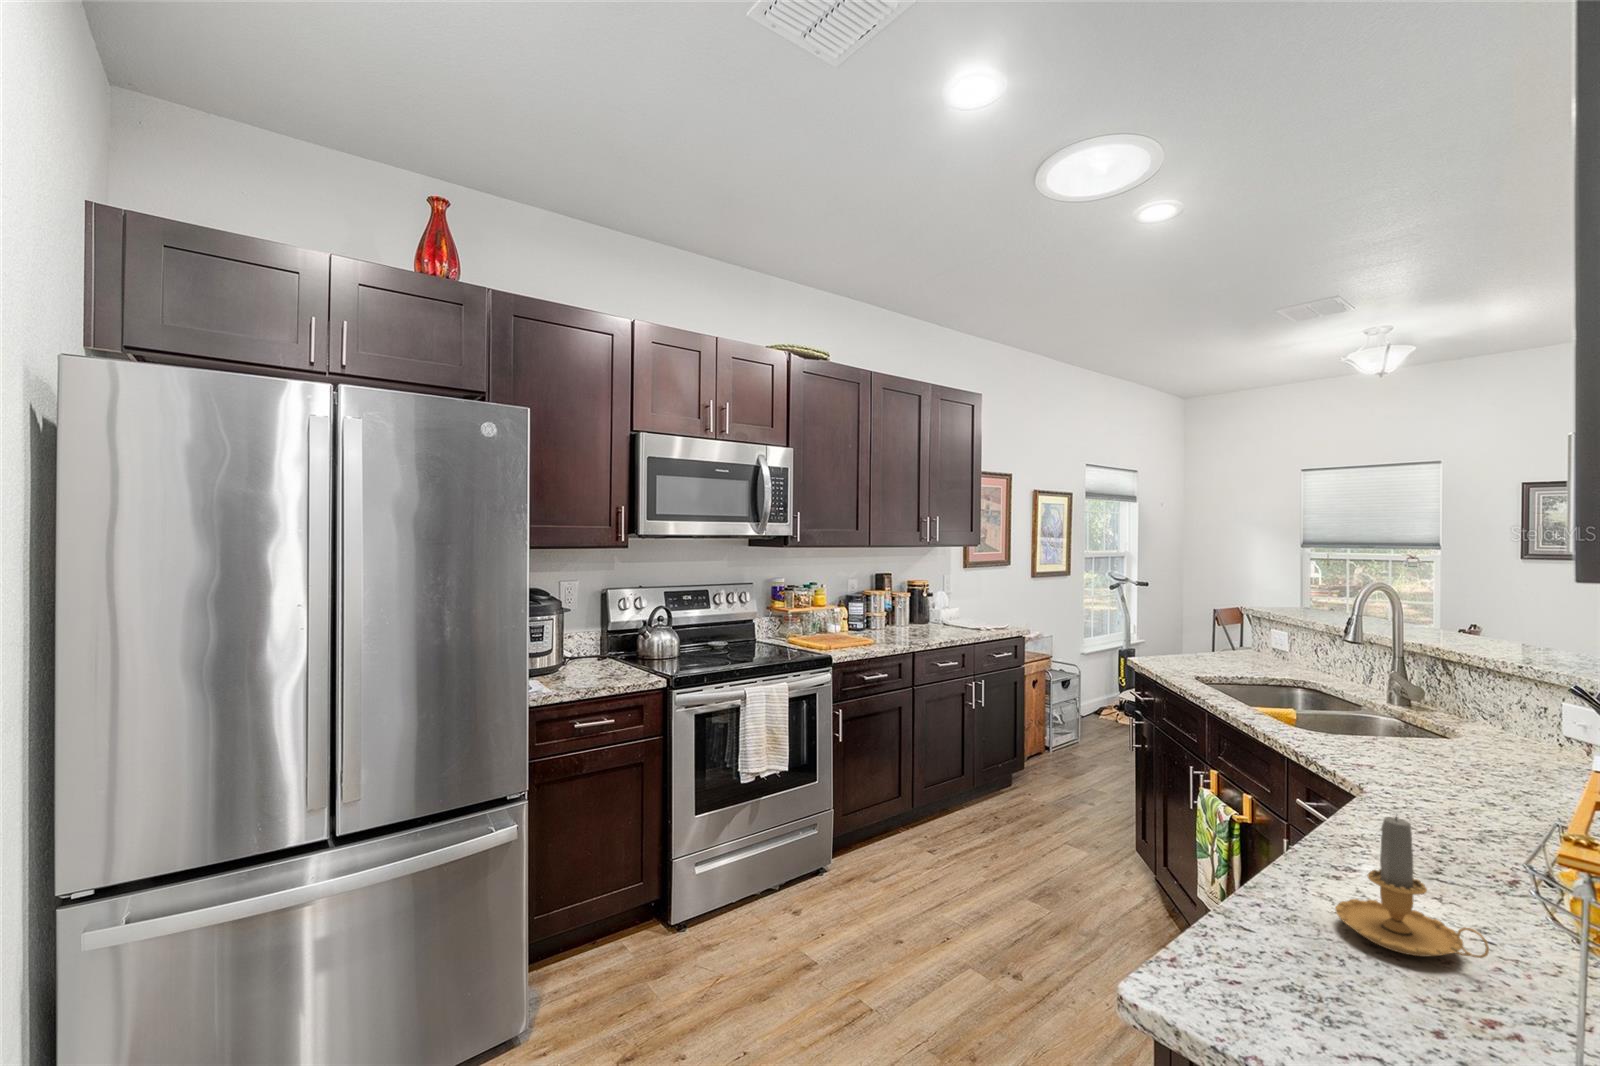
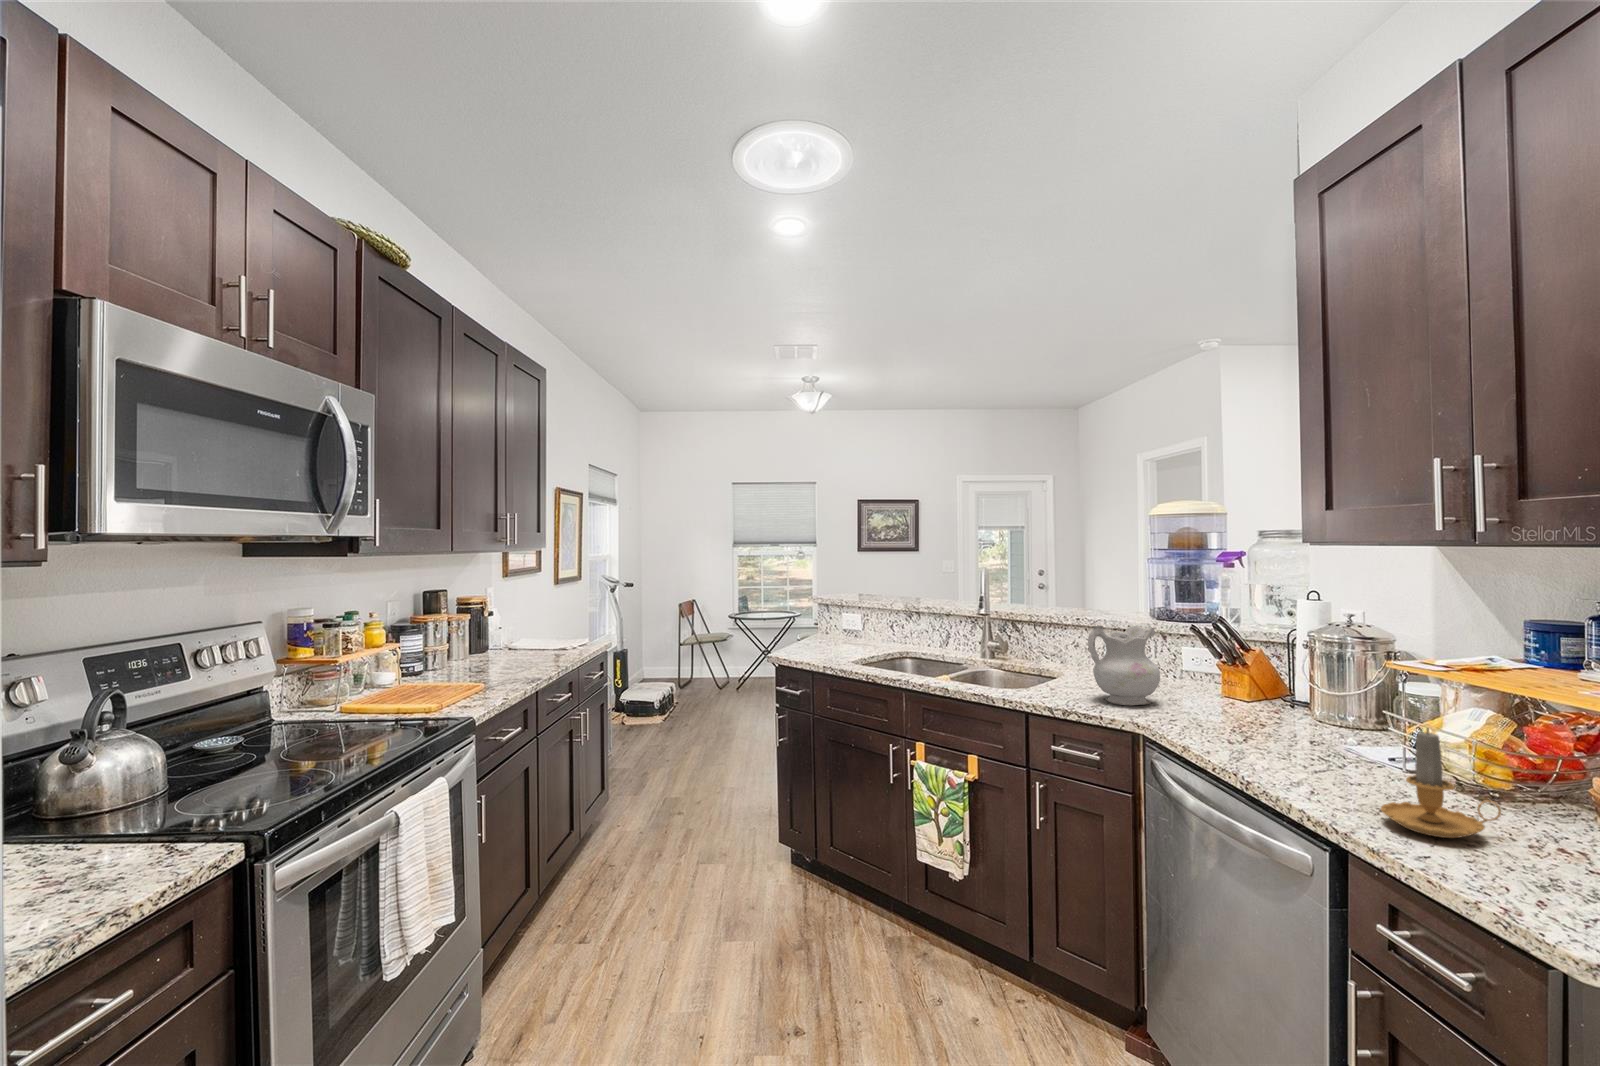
ceramic pitcher: none [1382,667,1505,784] -> present [1088,625,1160,706]

